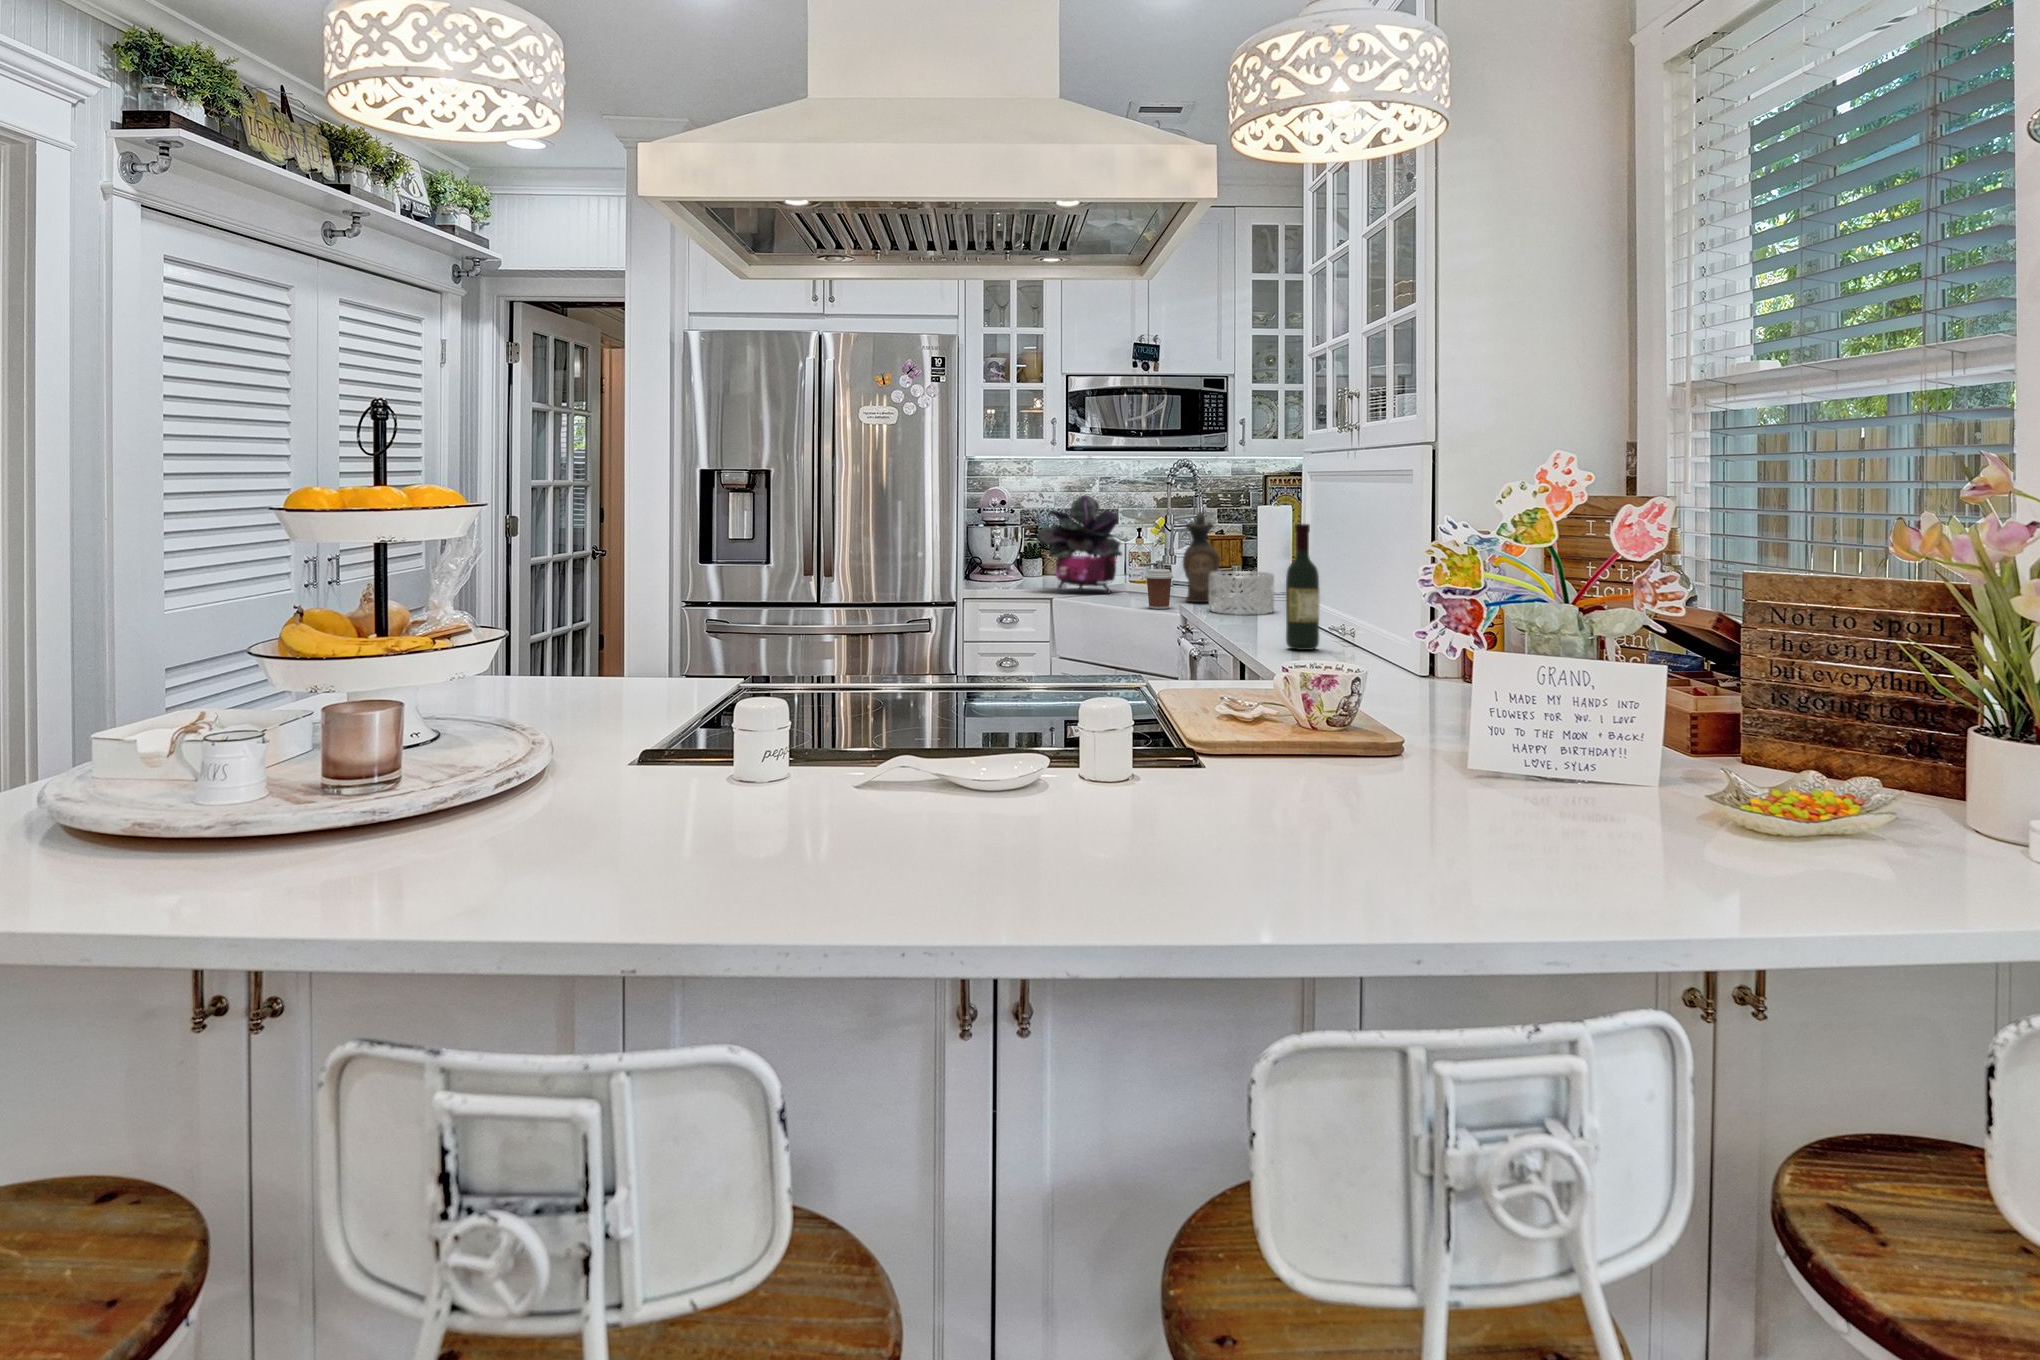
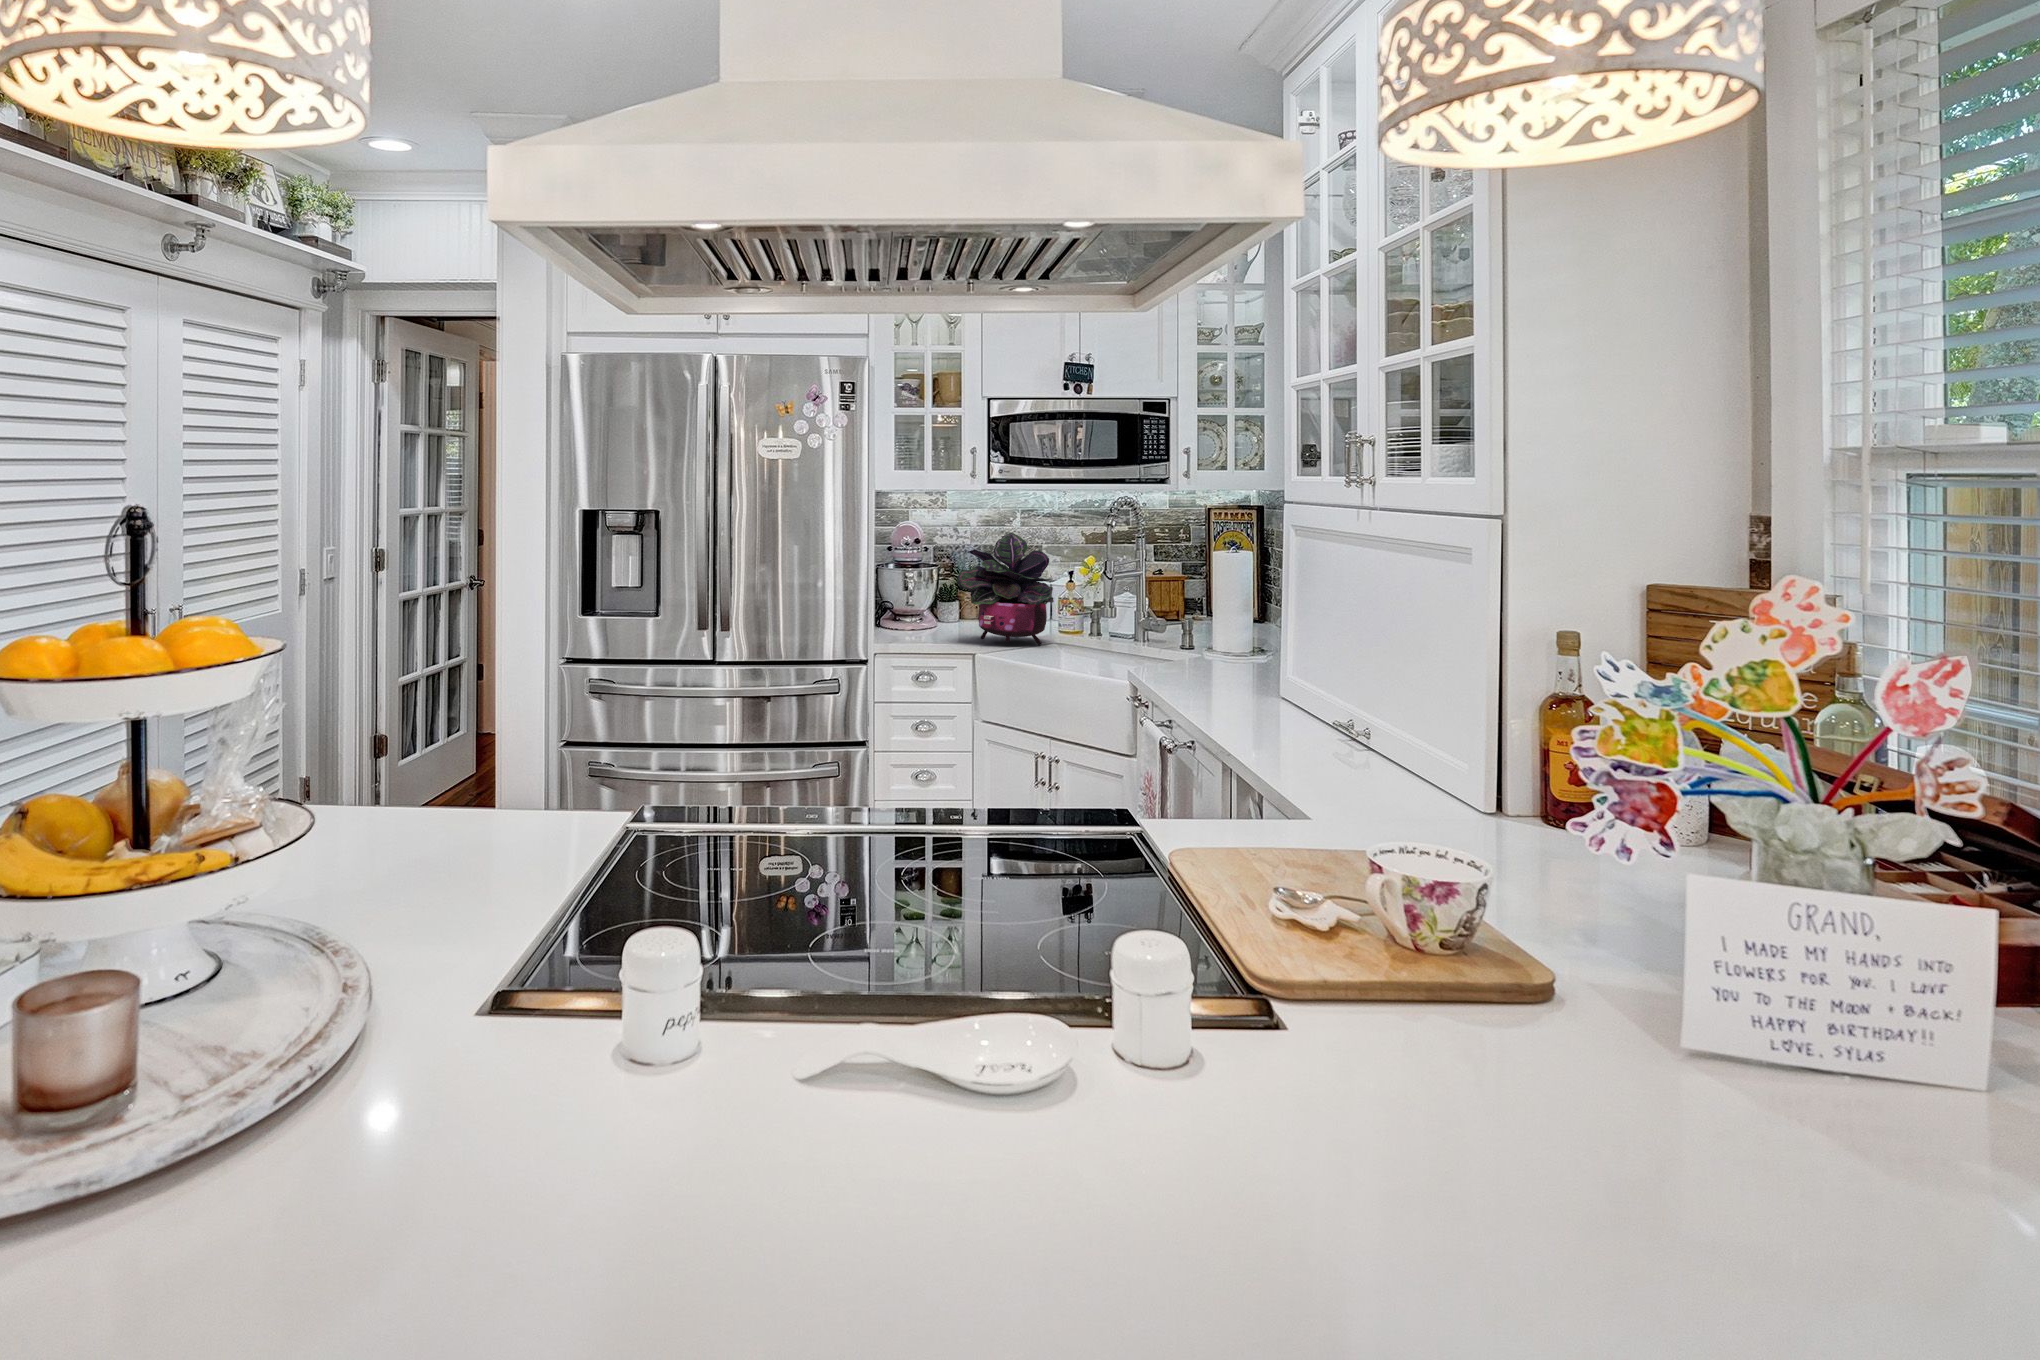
ceramic pitcher: present [1183,511,1220,602] -> none [1127,555,1171,661]
wine bottle: present [1286,524,1320,650] -> none [1280,596,1322,751]
coffee cup: present [1145,569,1173,609] -> none [1087,625,1120,672]
decorative bowl: present [1209,571,1274,614] -> none [1162,628,1240,683]

